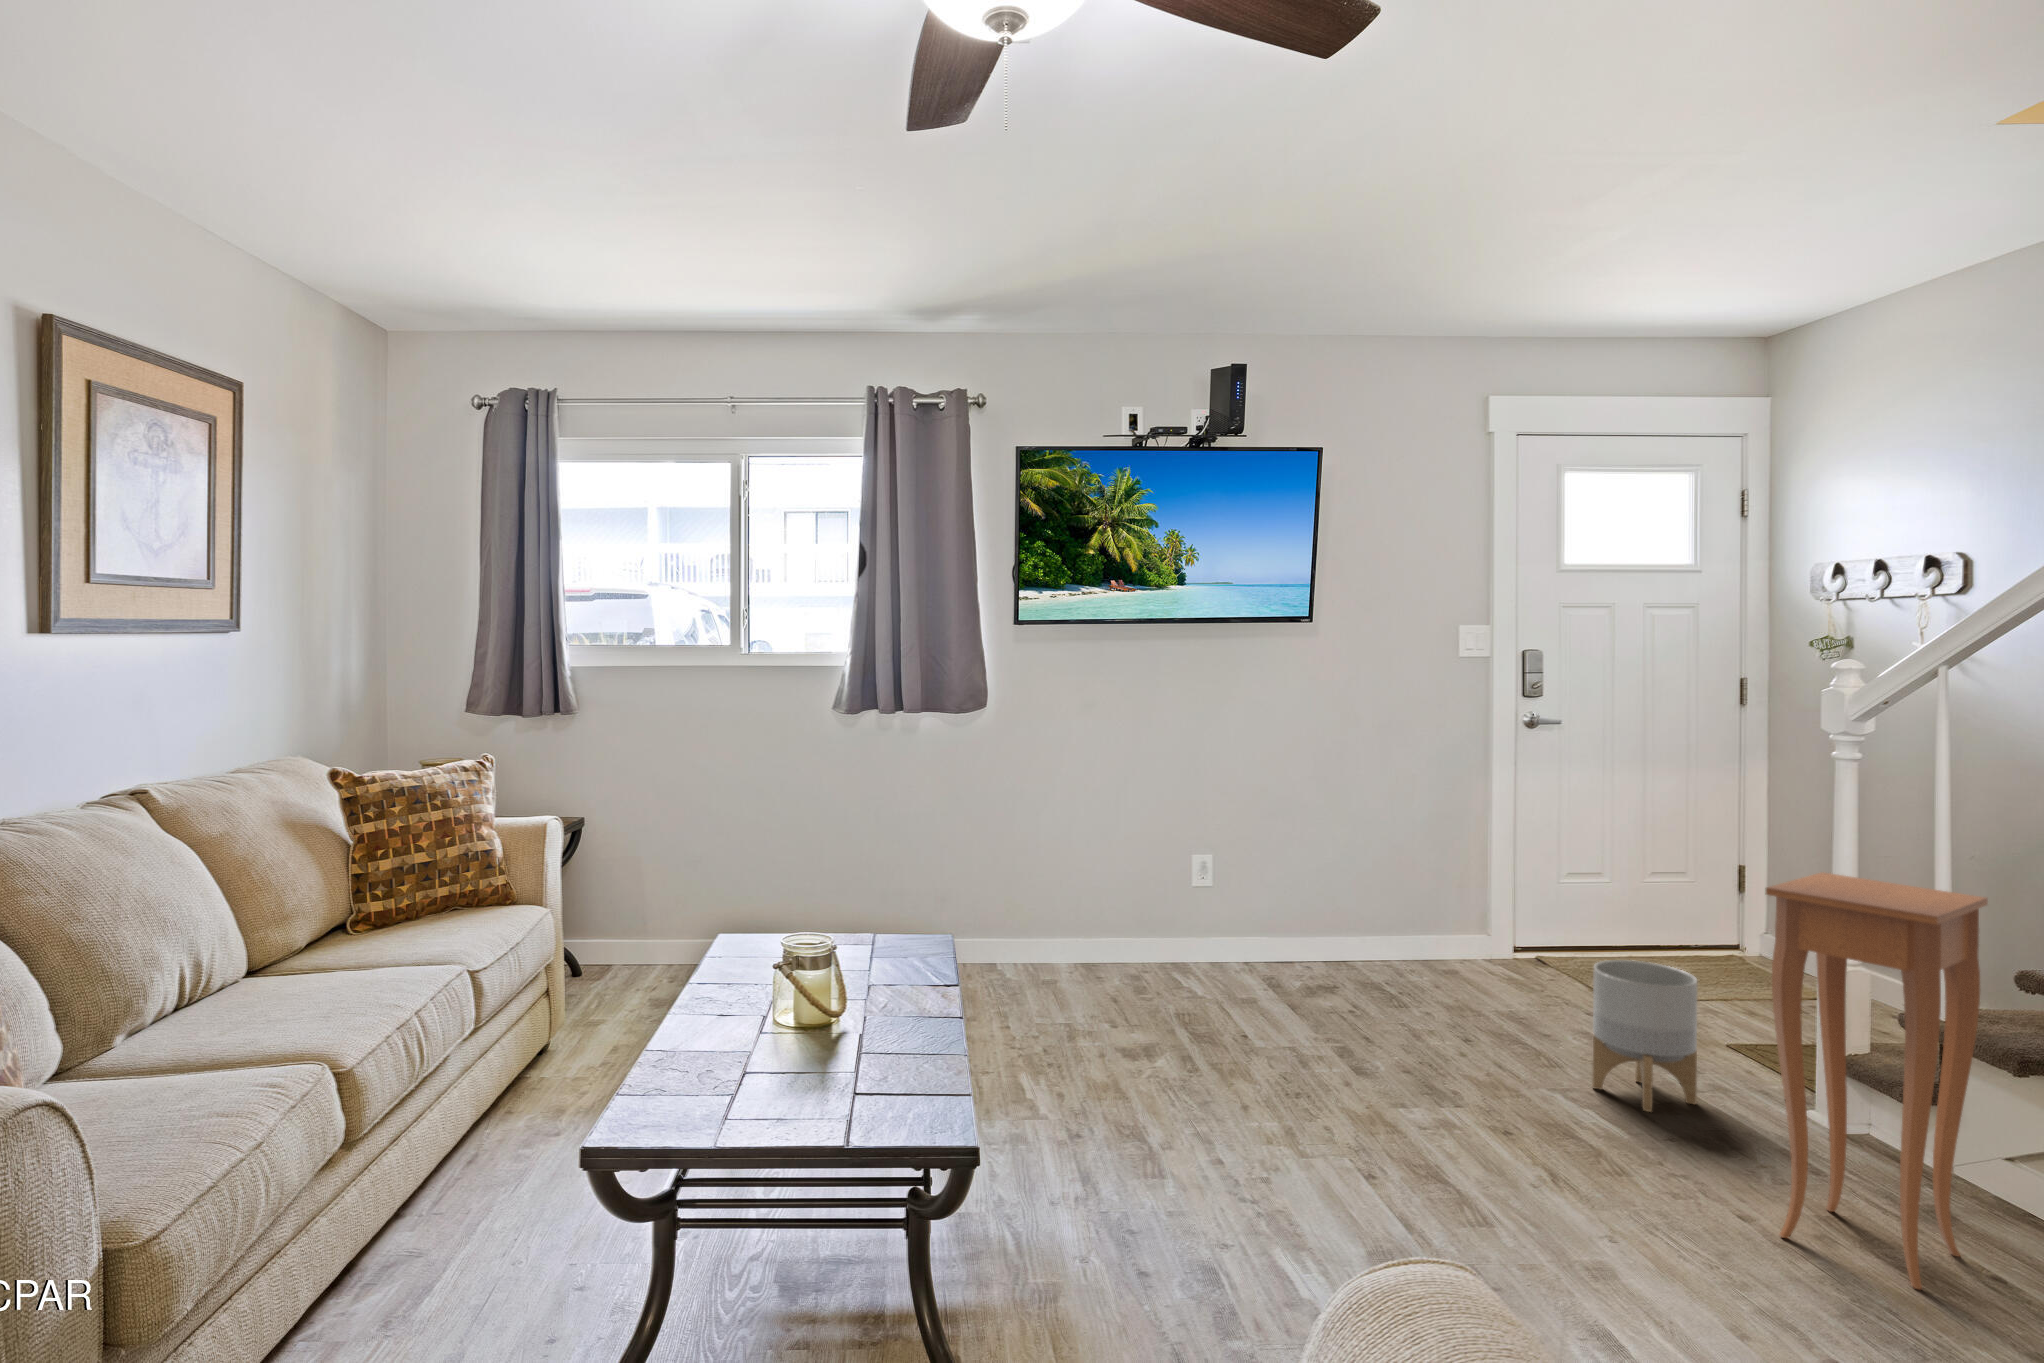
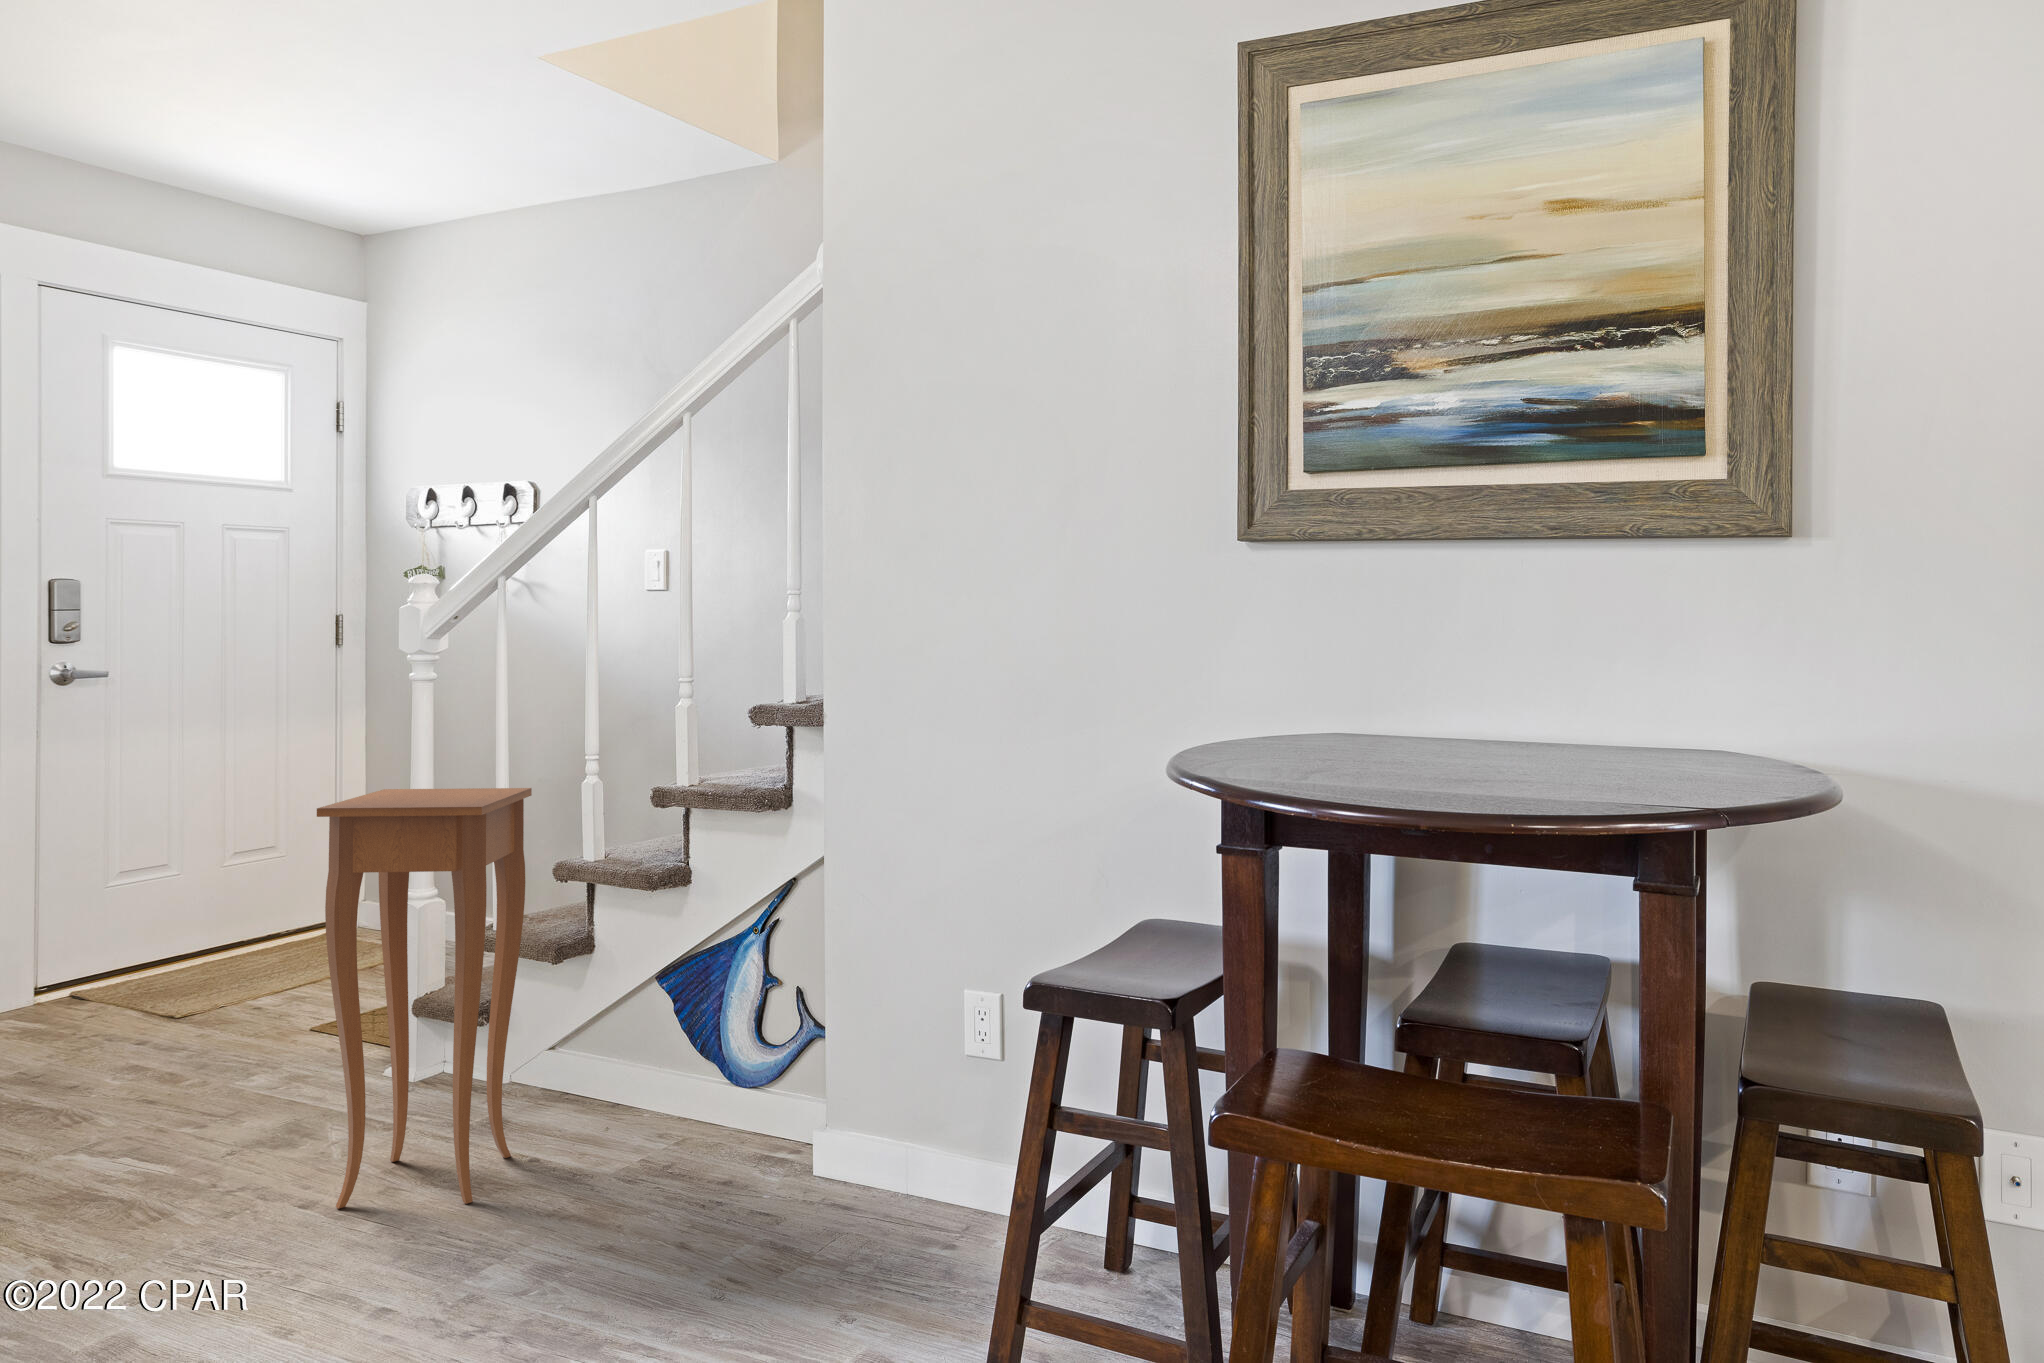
planter: present [1592,960,1698,1112] -> none [127,946,262,1130]

